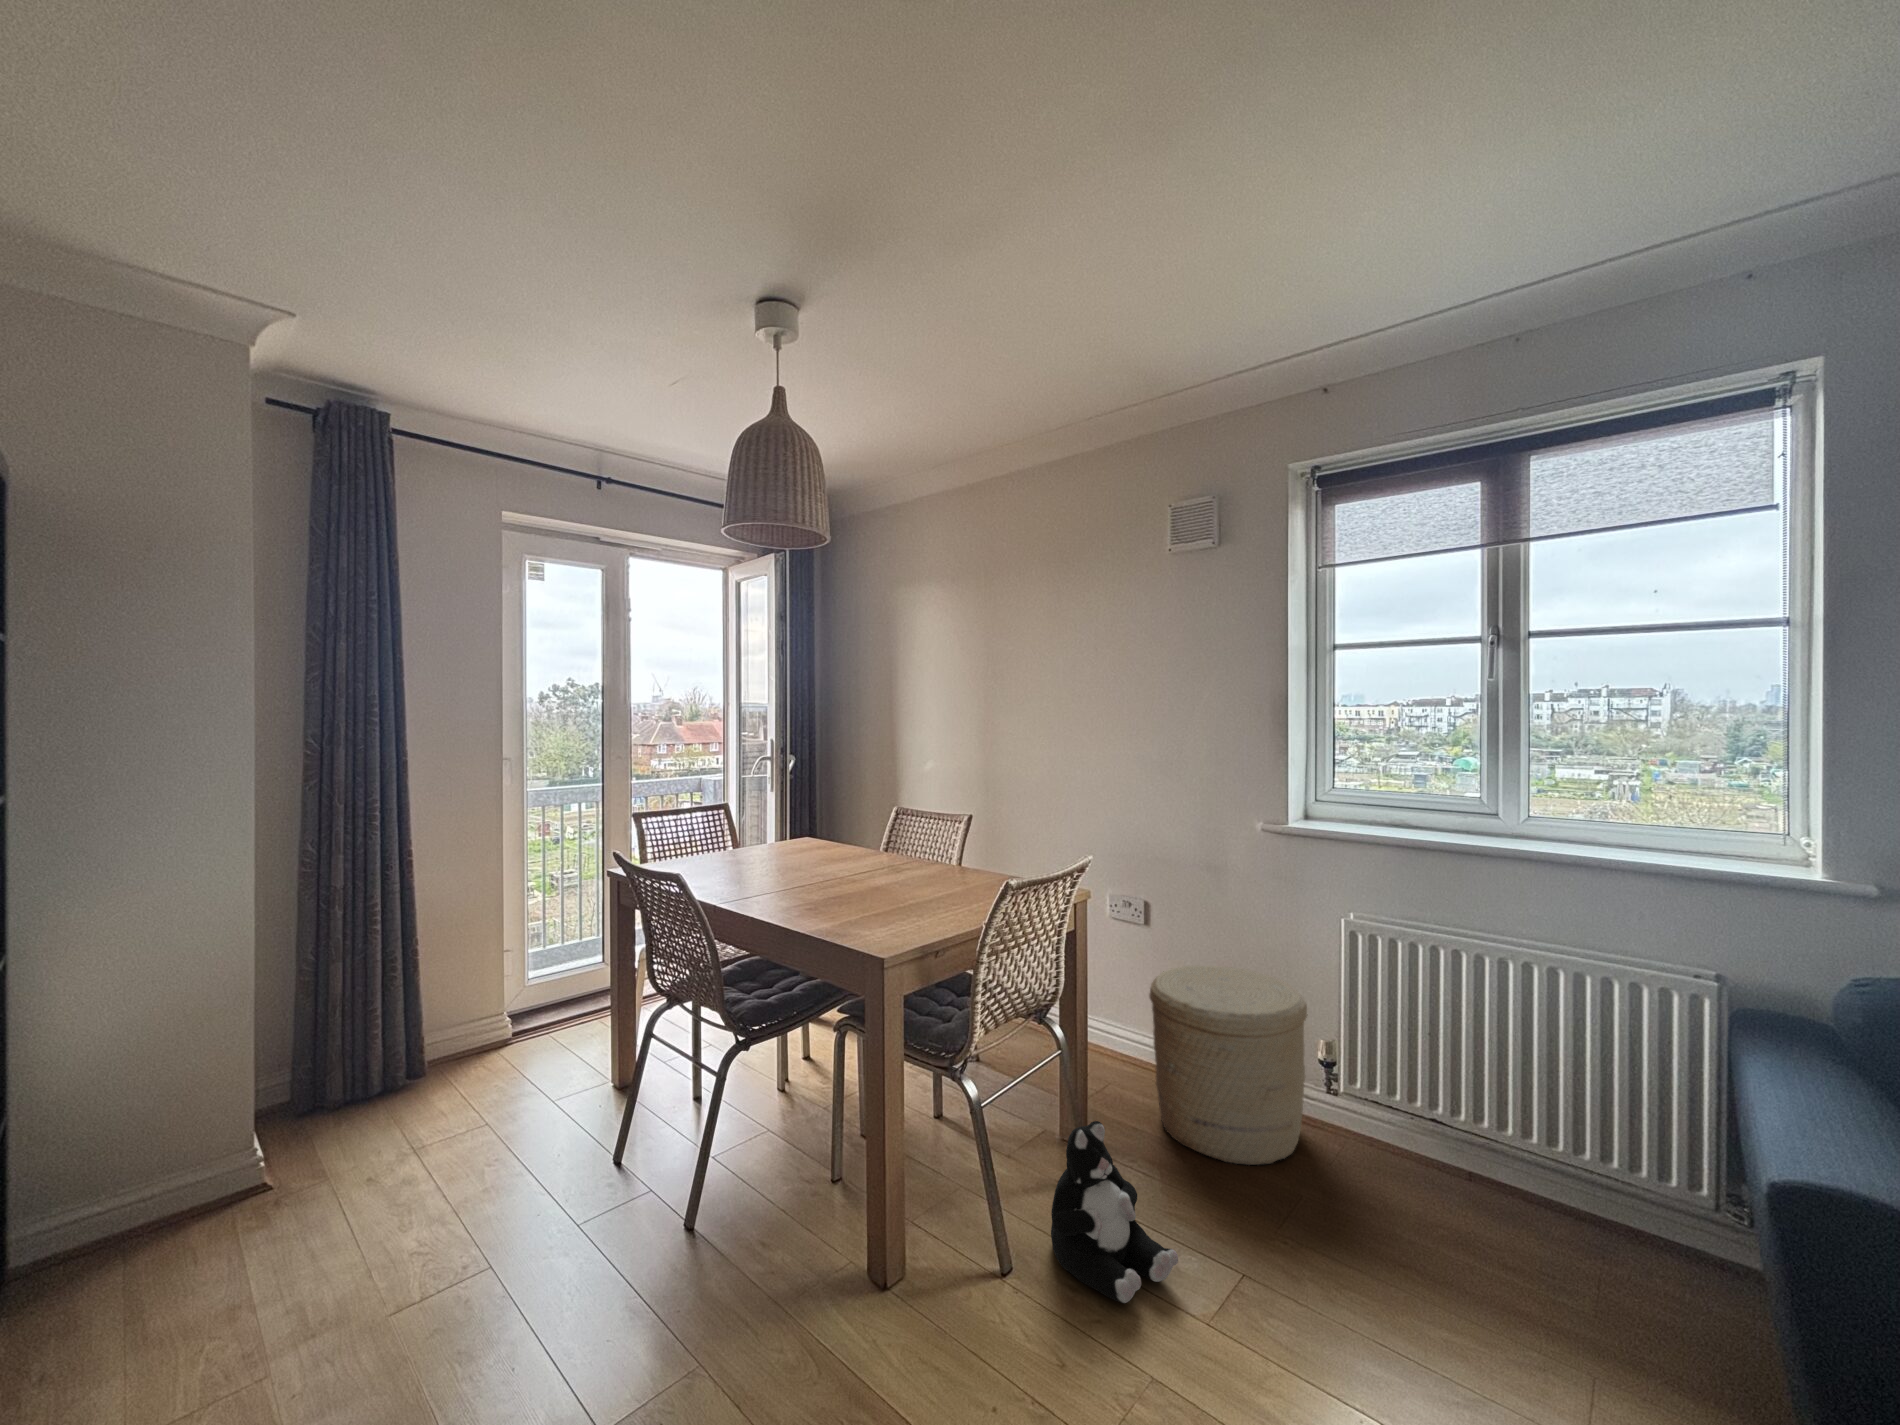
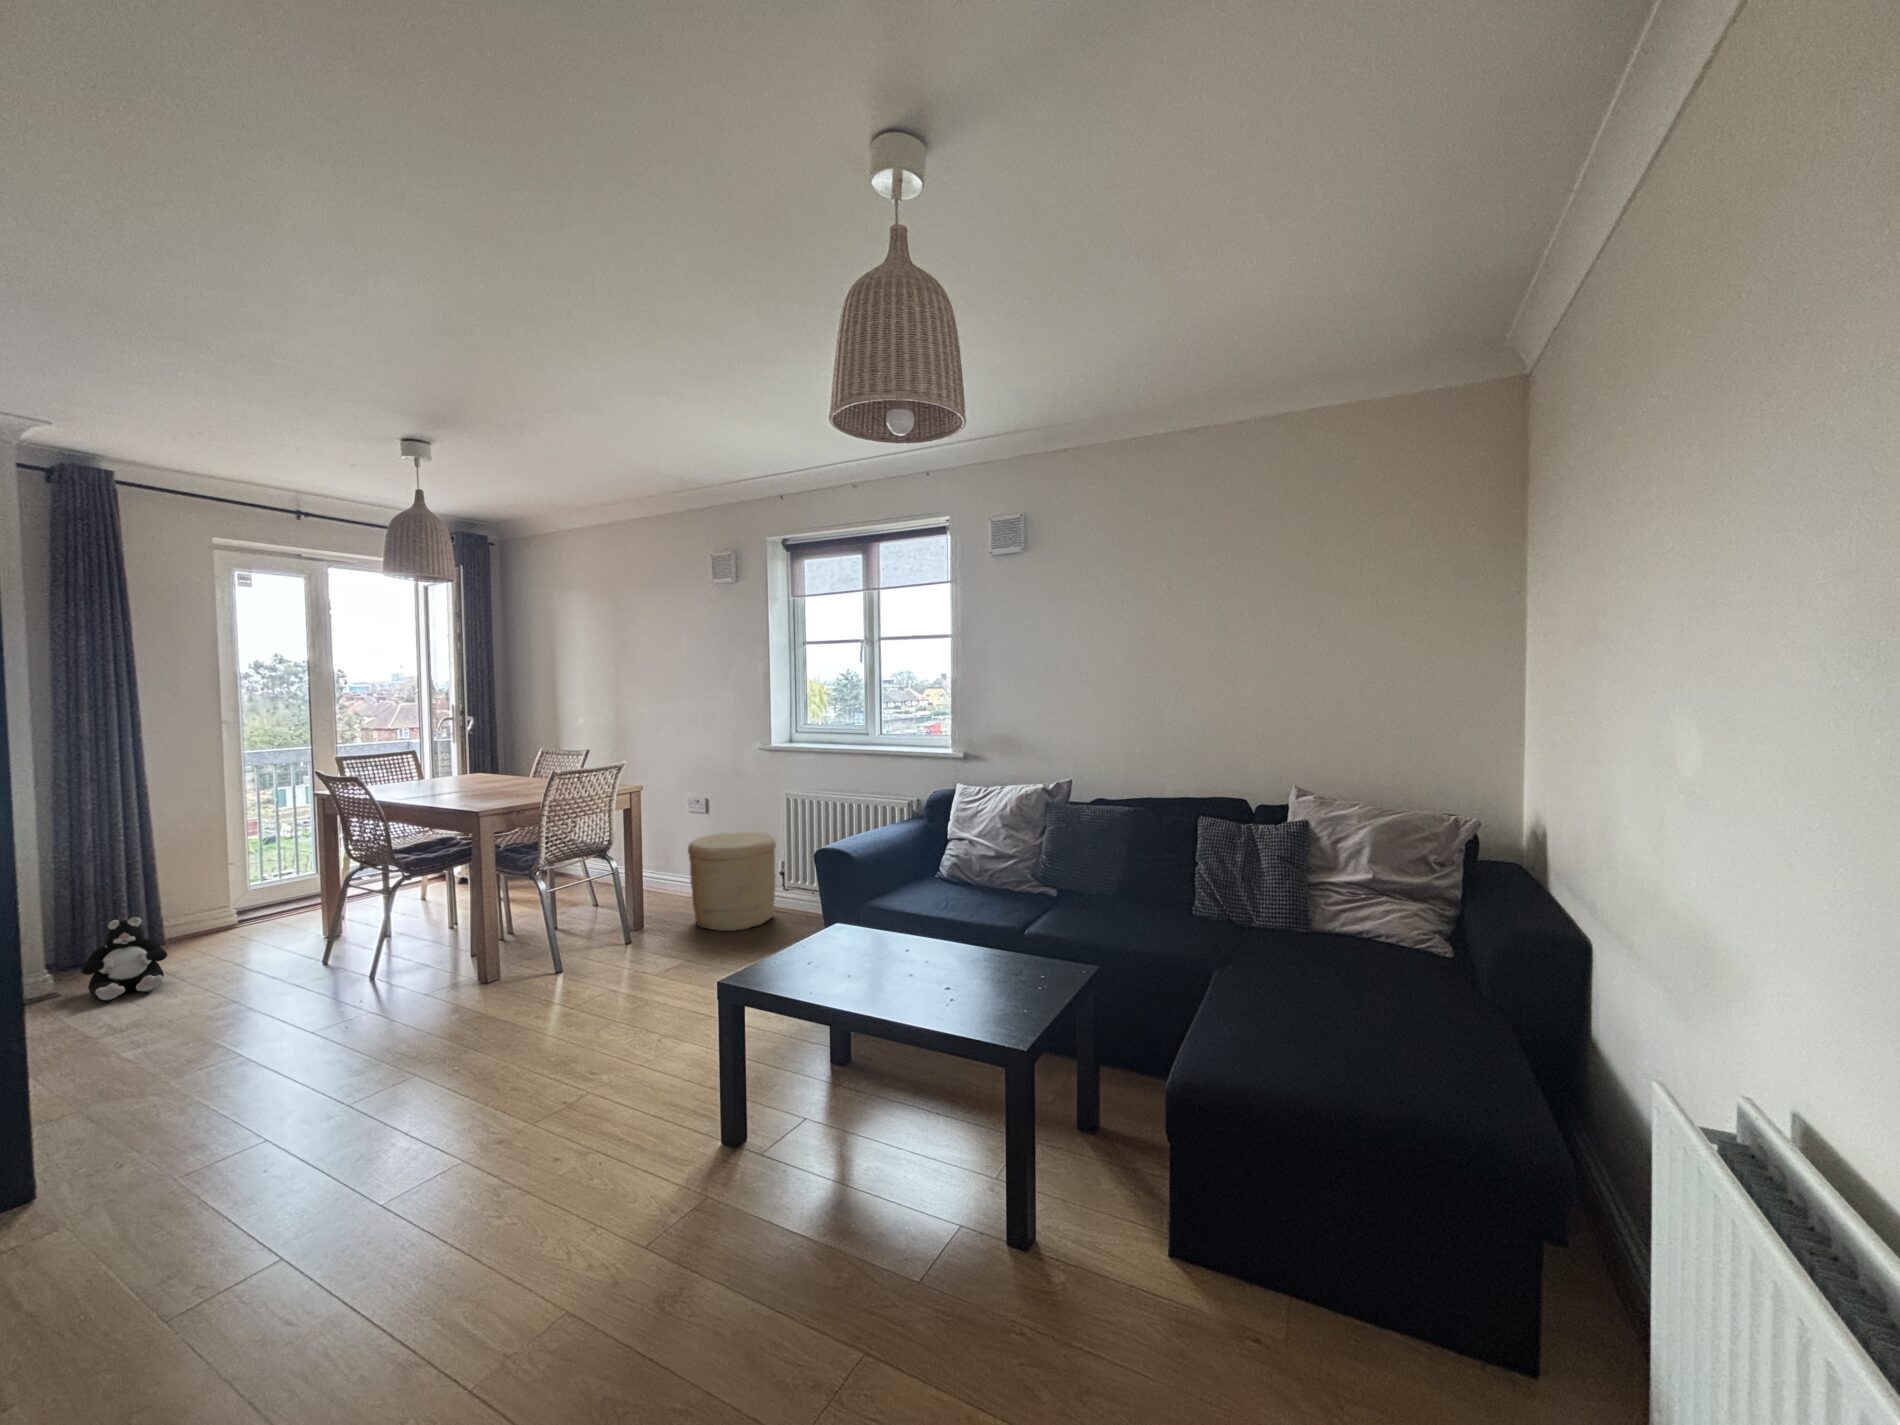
plush toy: present [1051,1121,1178,1303] -> present [81,916,167,1001]

